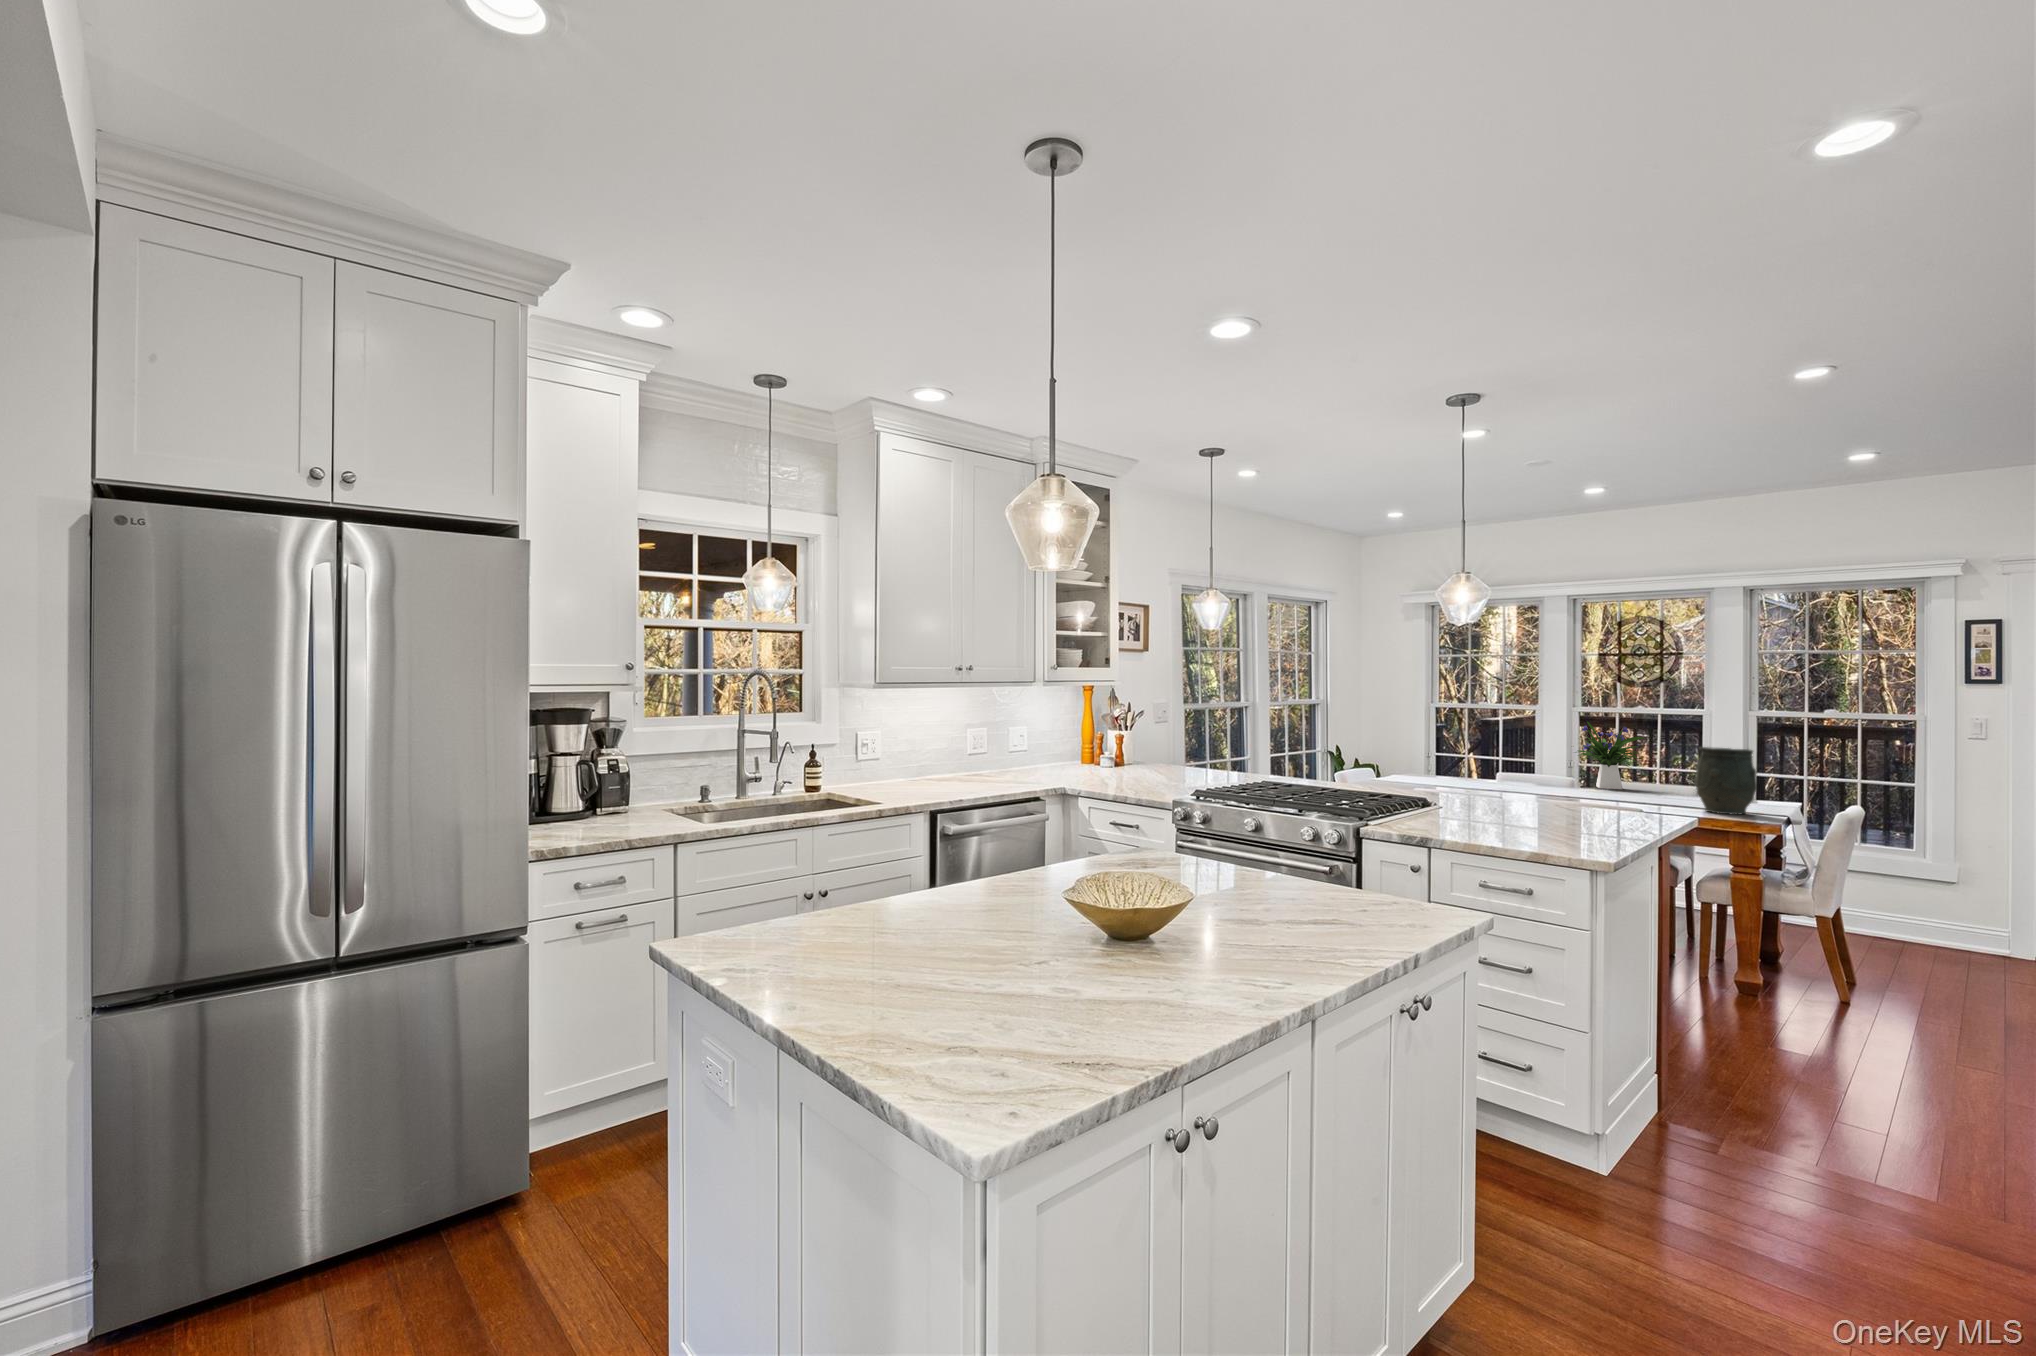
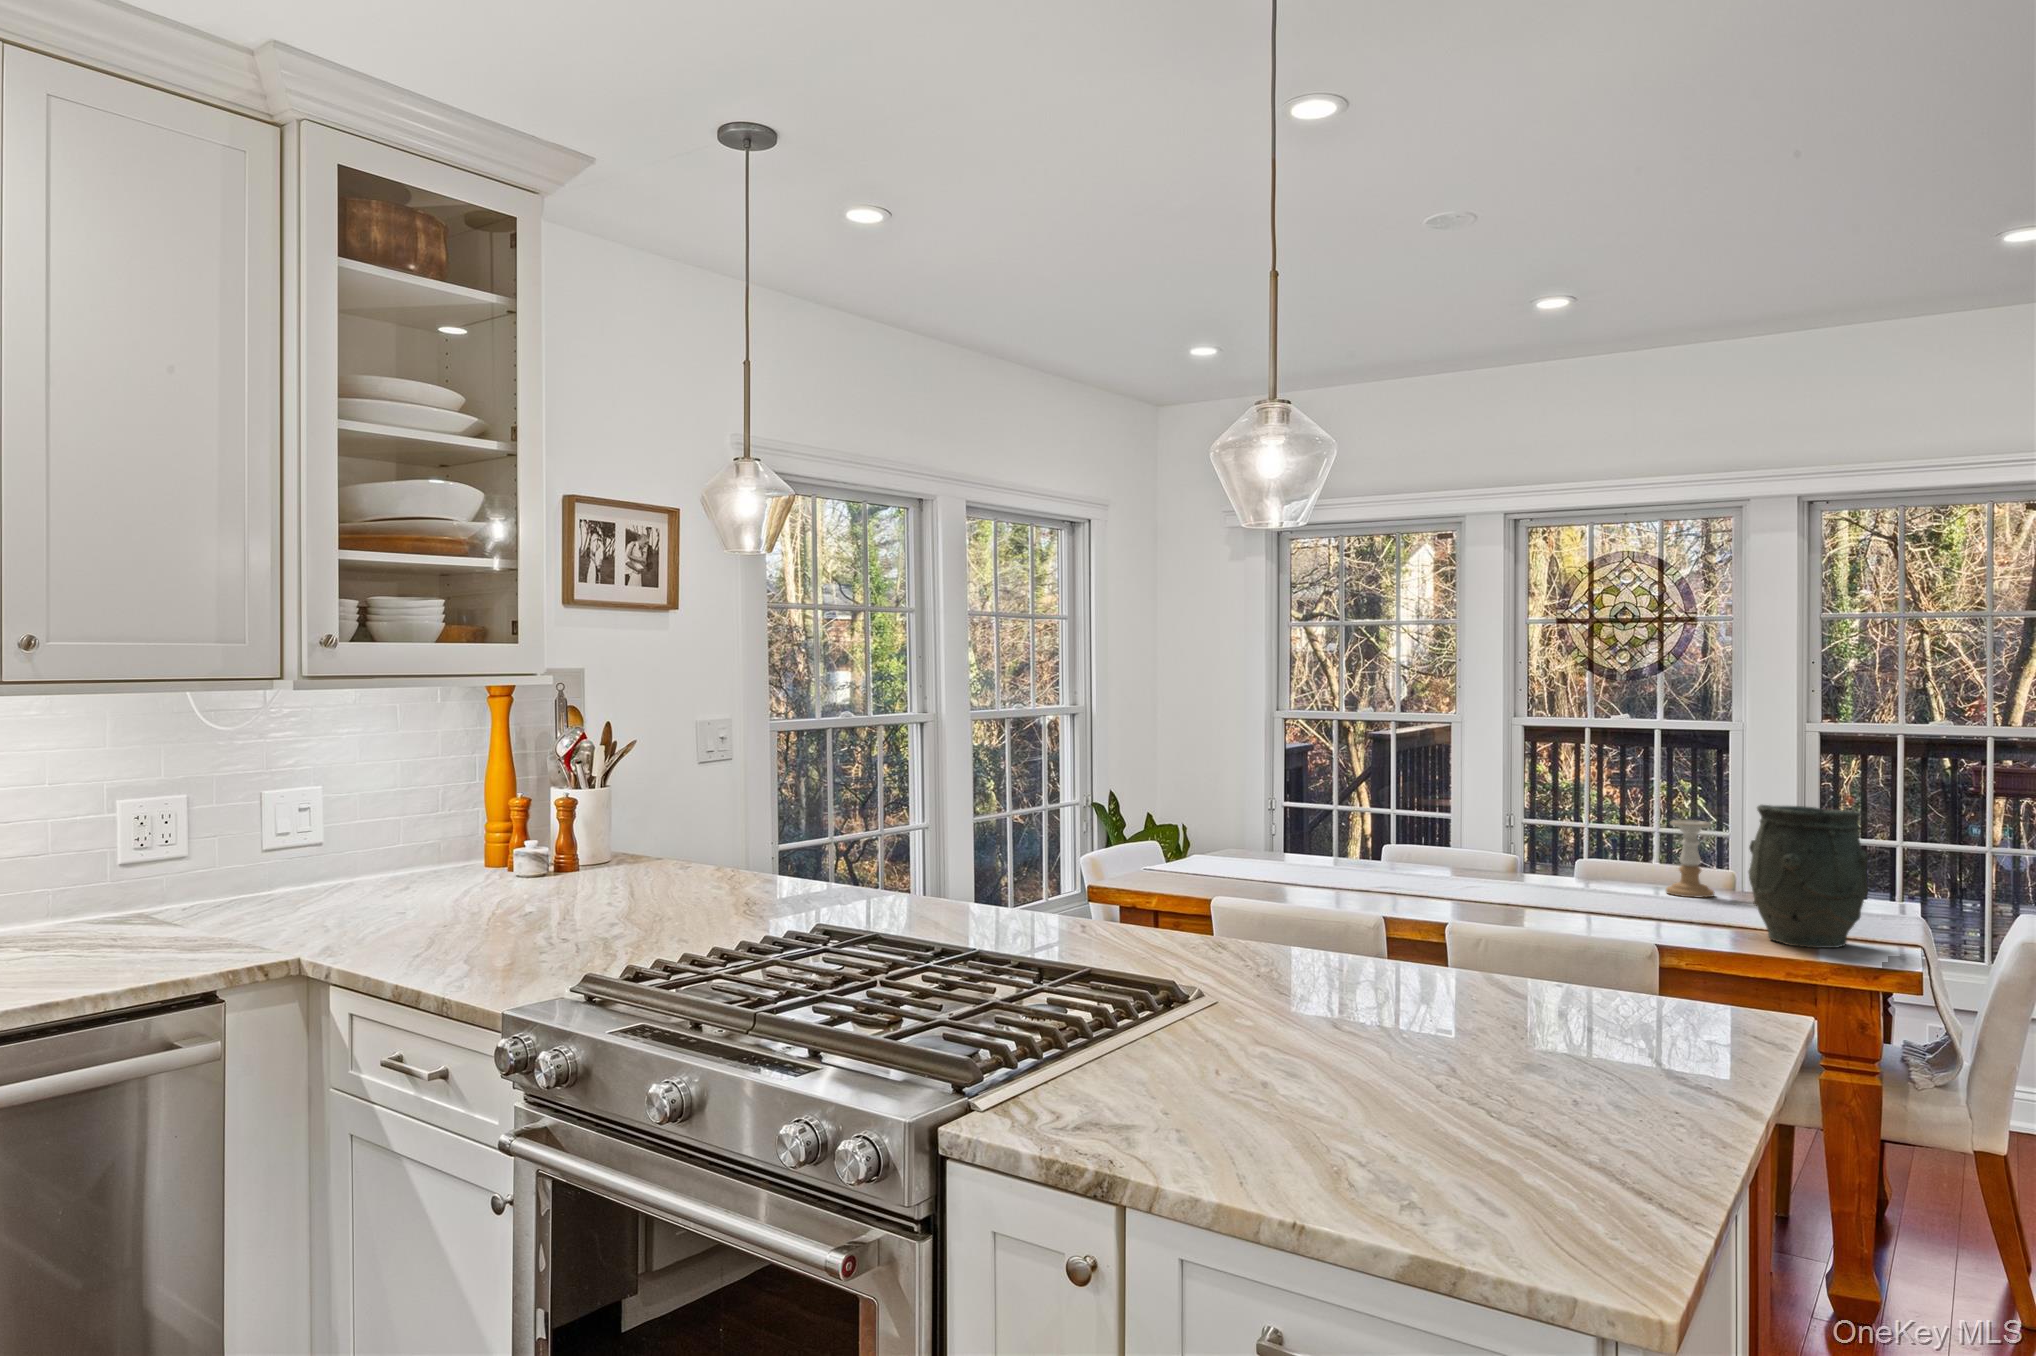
flower arrangement: present [1575,721,1644,789] -> none [1512,745,1640,874]
candle holder: none [1657,759,1685,798] -> present [1666,820,1715,898]

